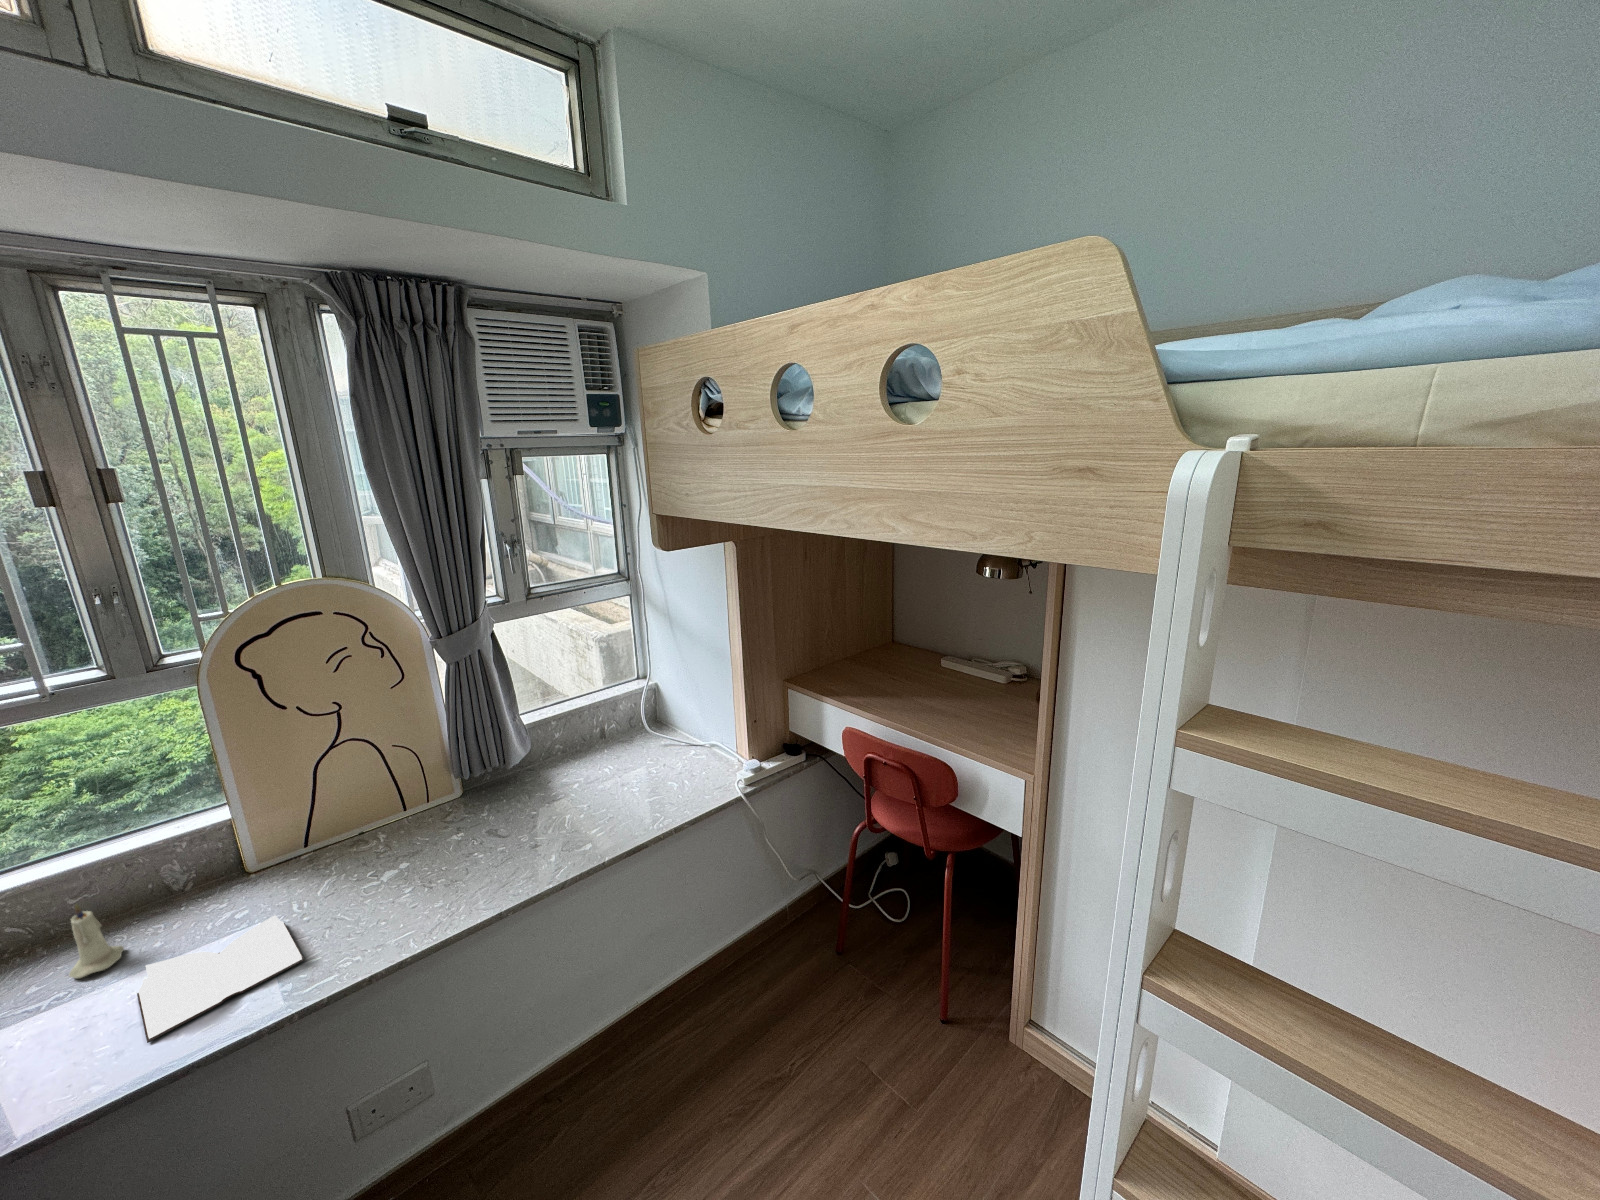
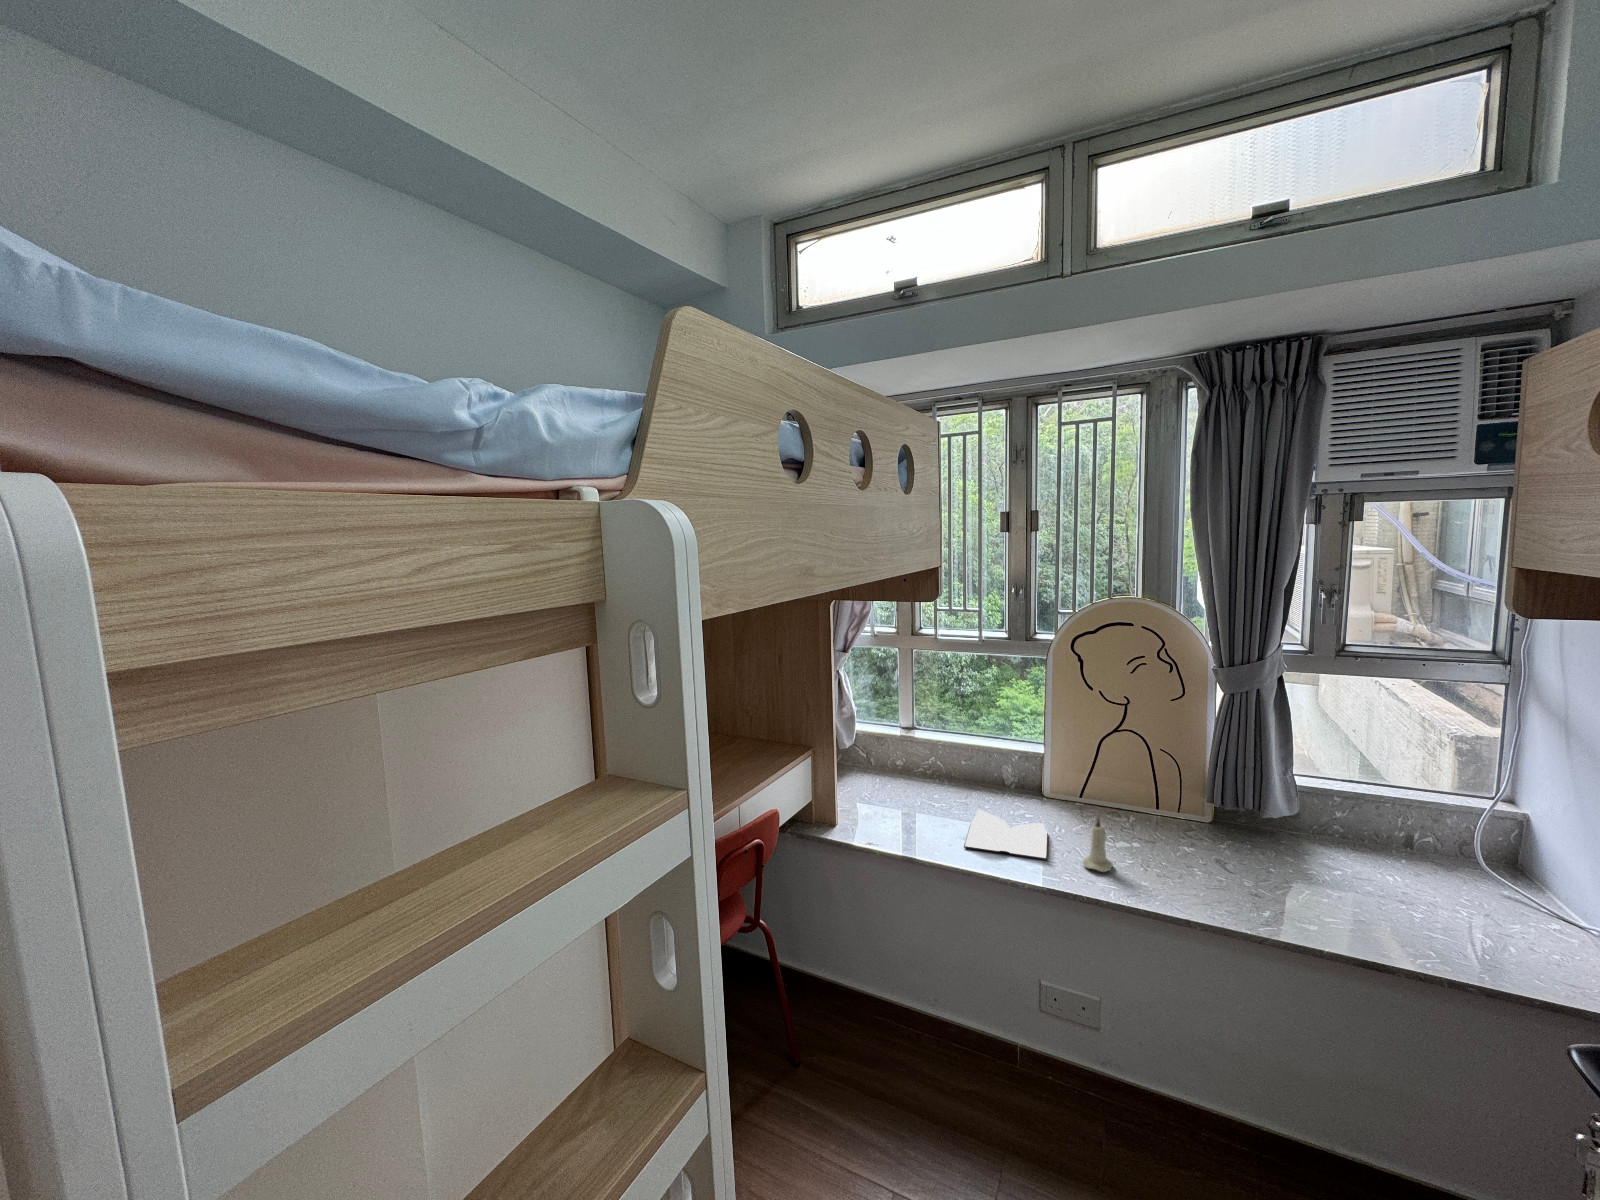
candle: present [69,904,124,978] -> present [1083,817,1112,872]

